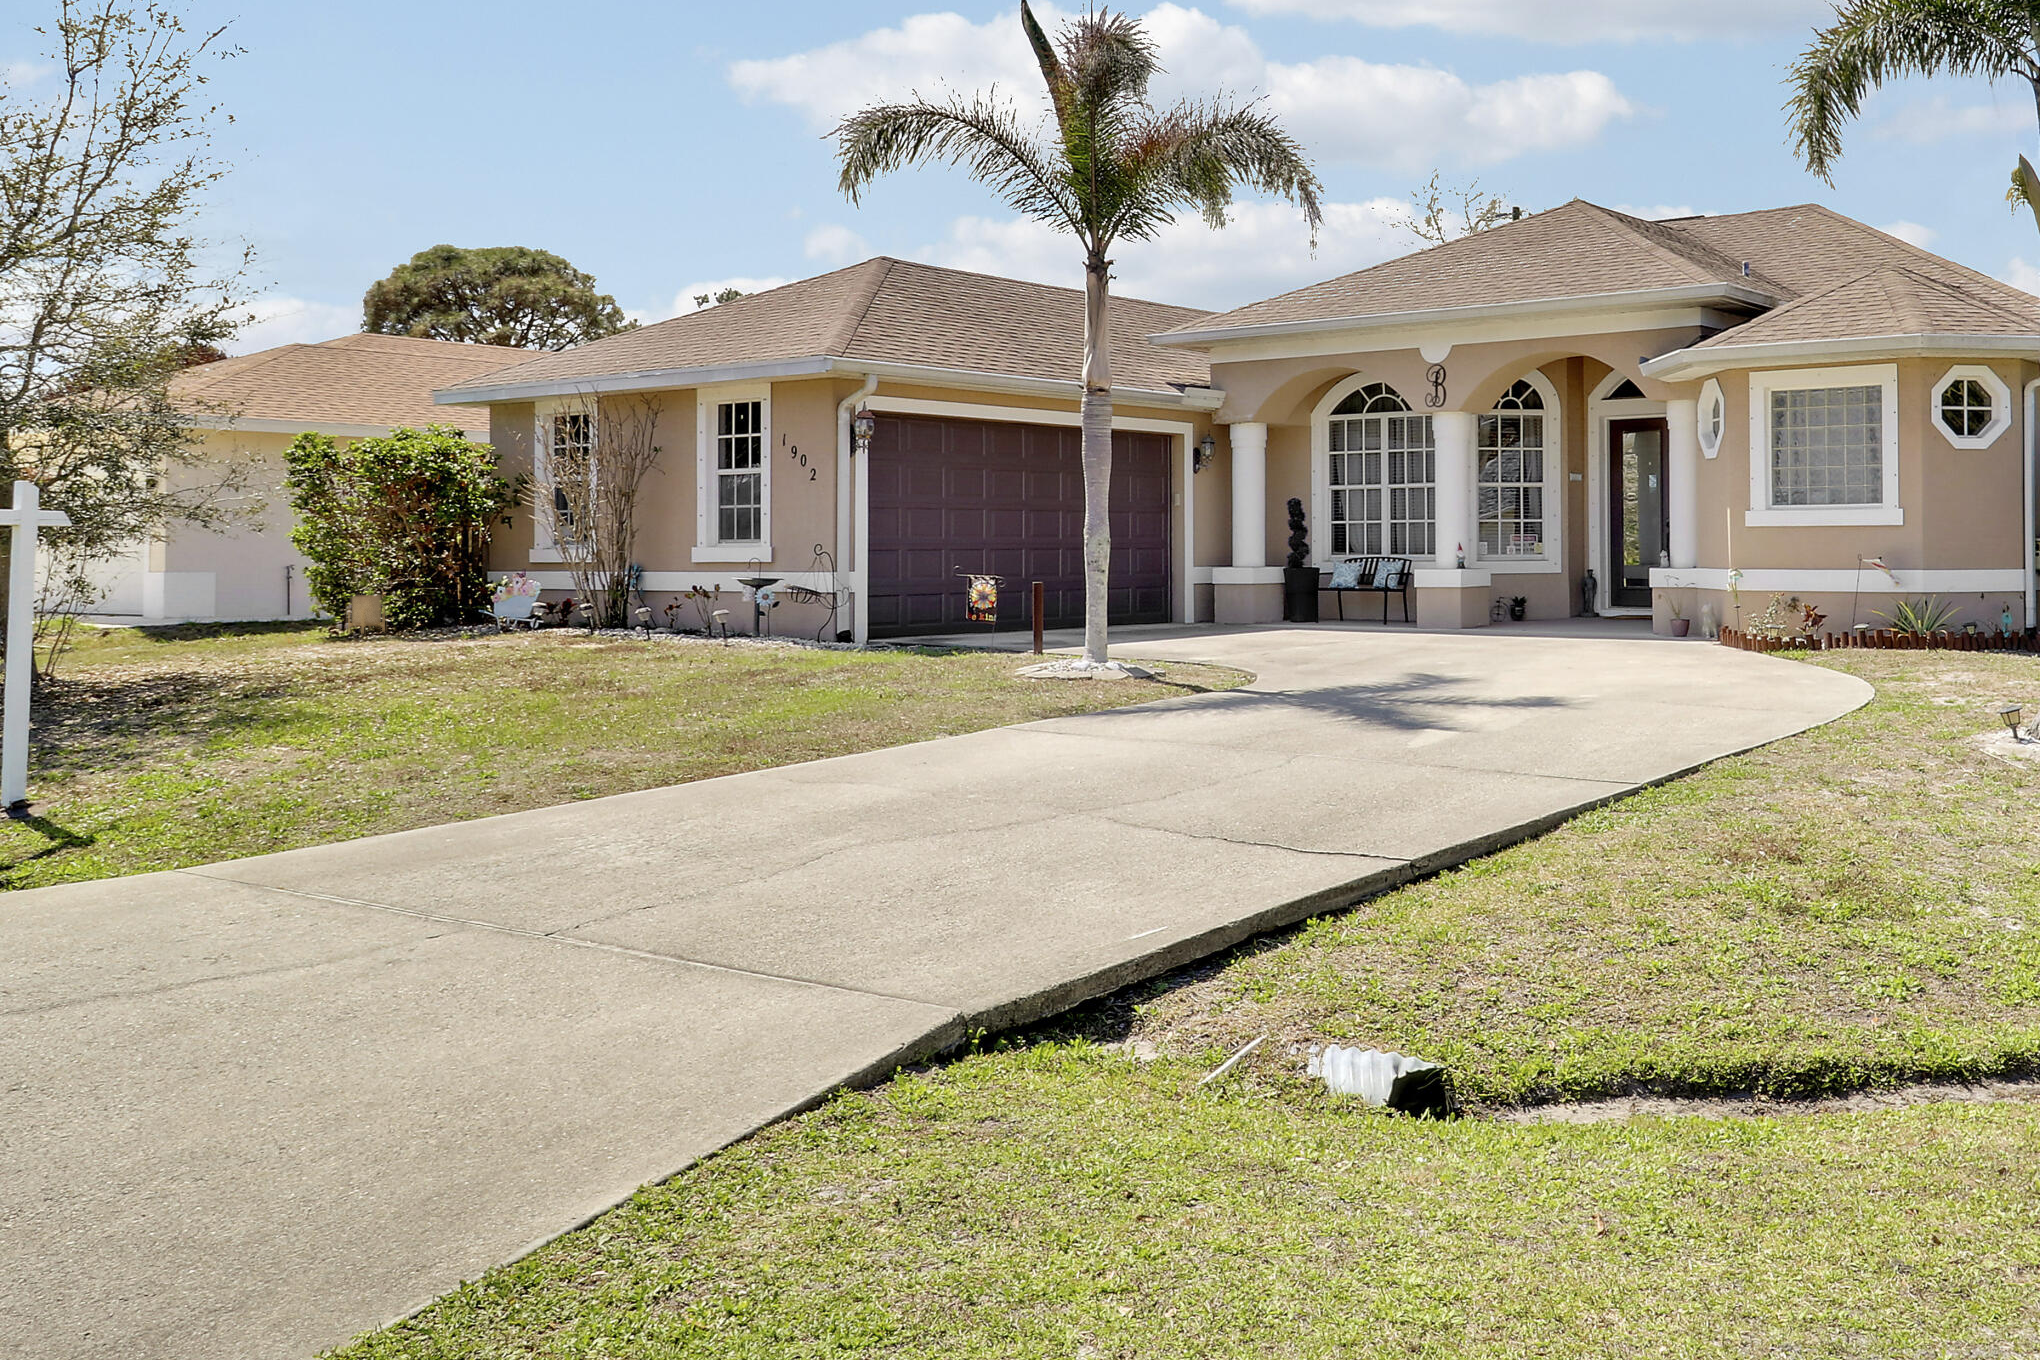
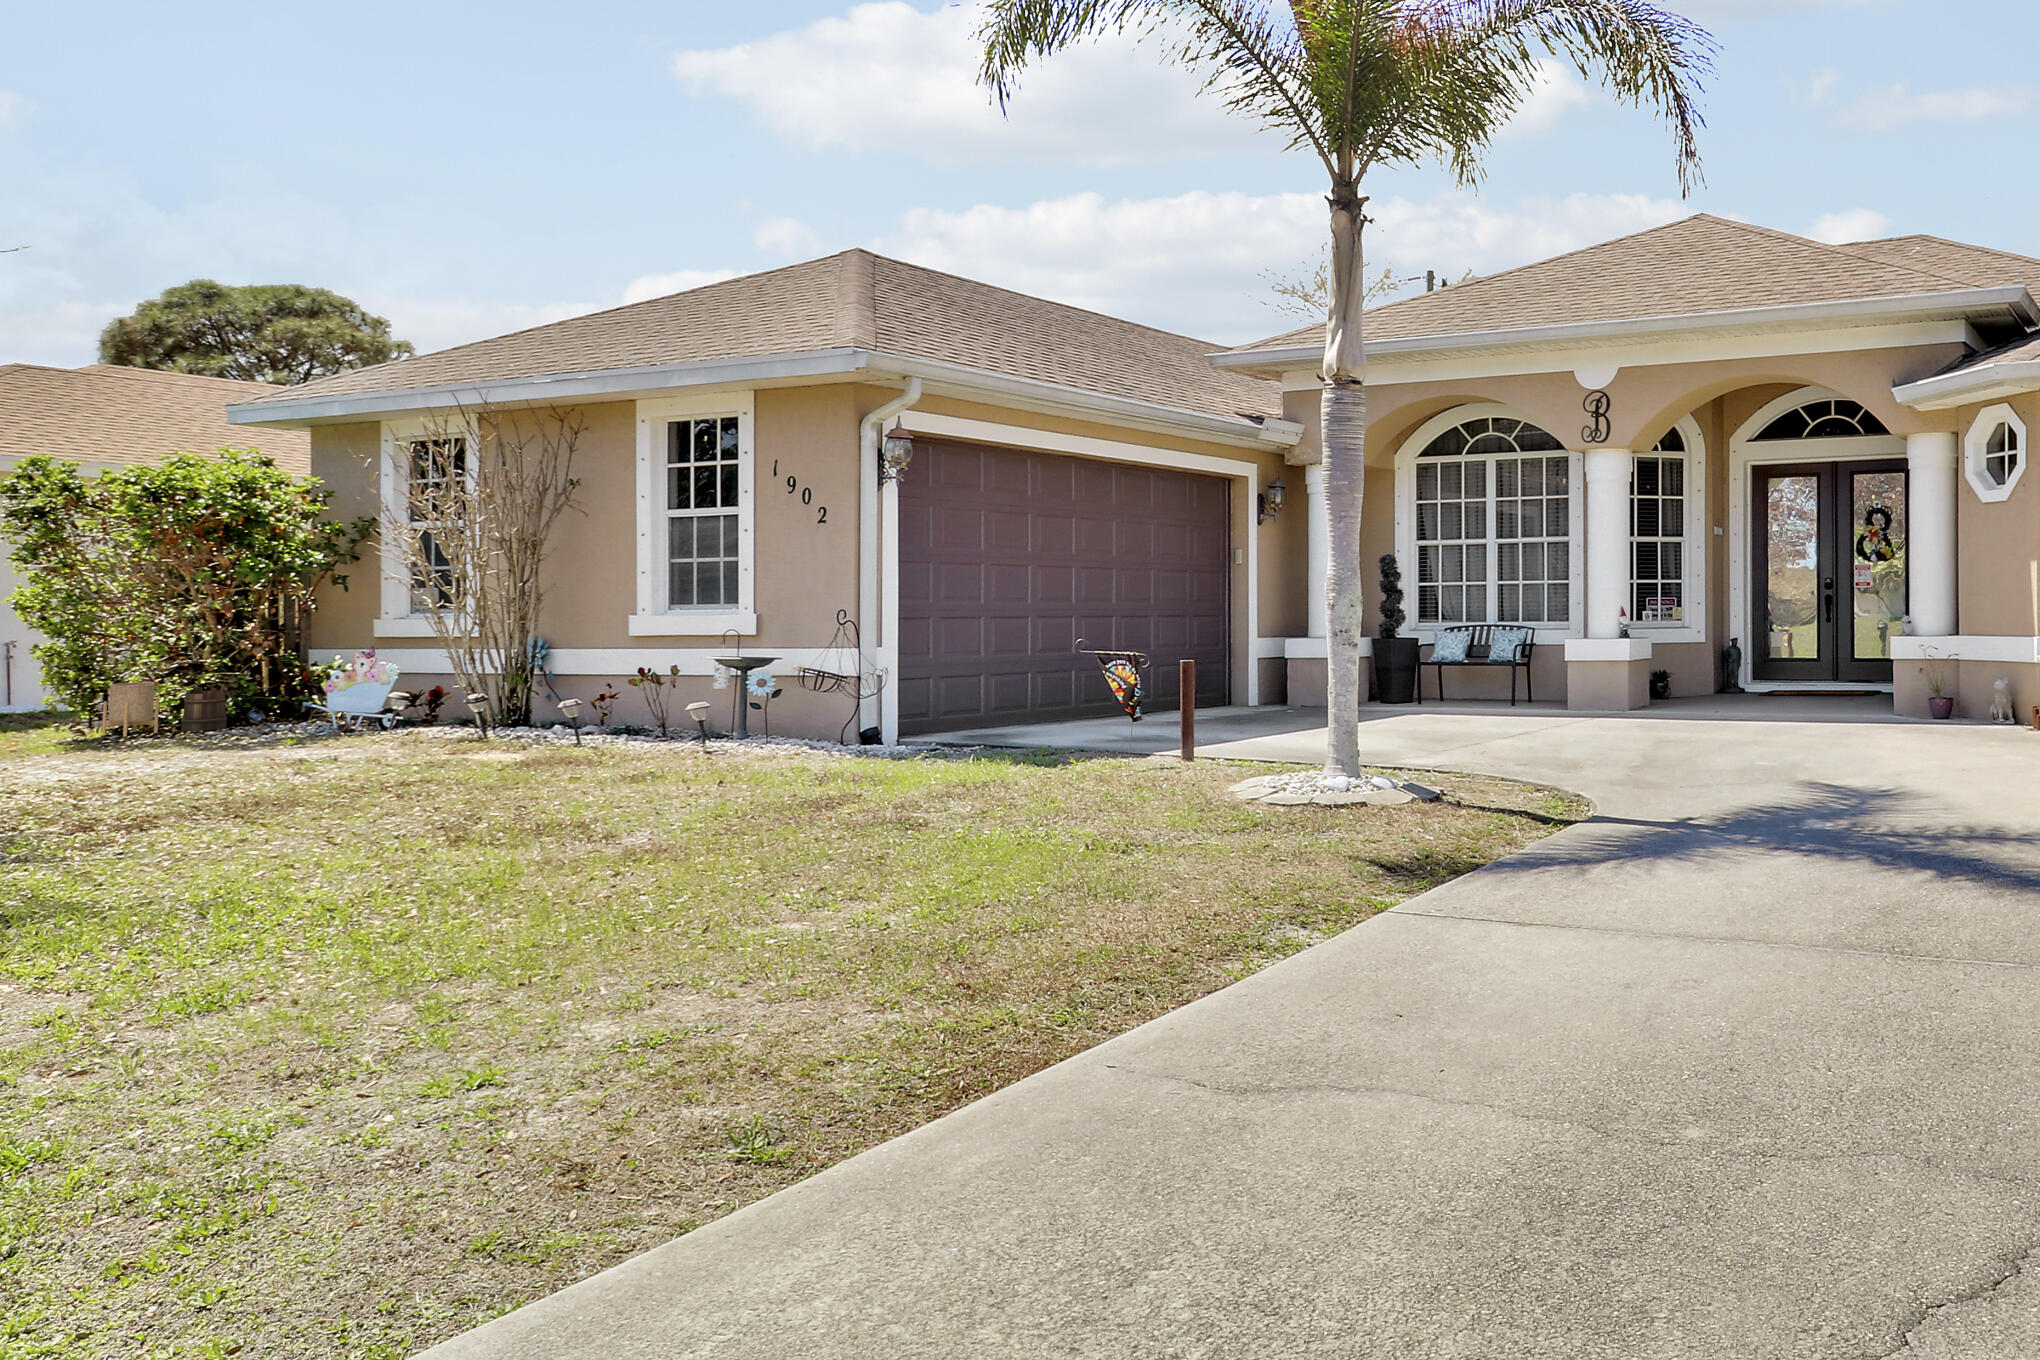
bucket: none [401,599,431,631] -> present [181,687,227,731]

